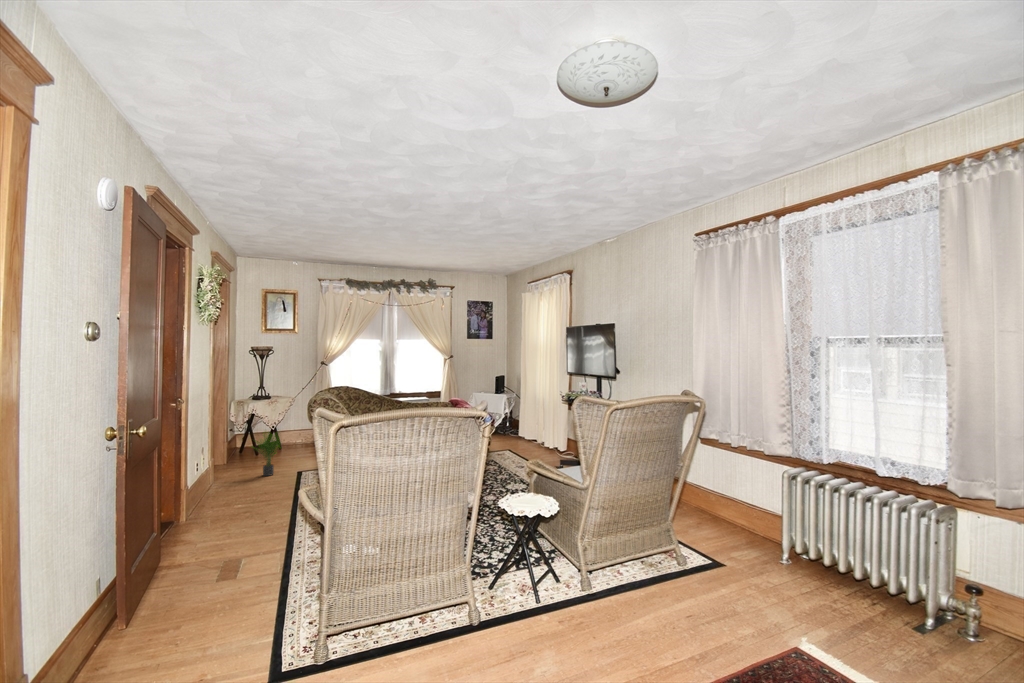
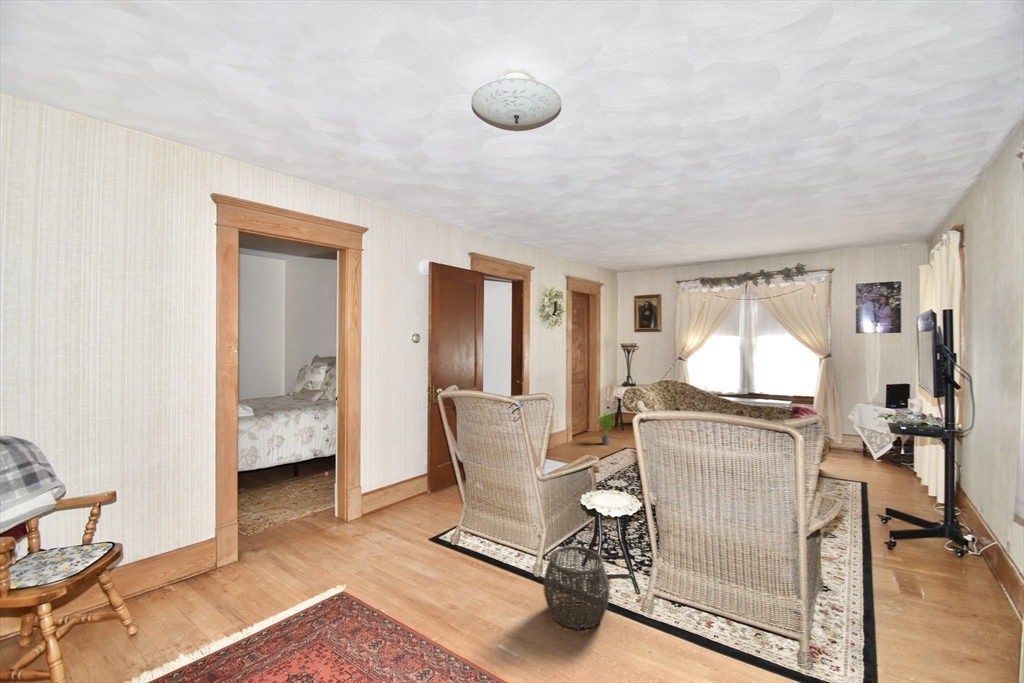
woven basket: none [526,555,596,645] -> present [543,546,610,629]

